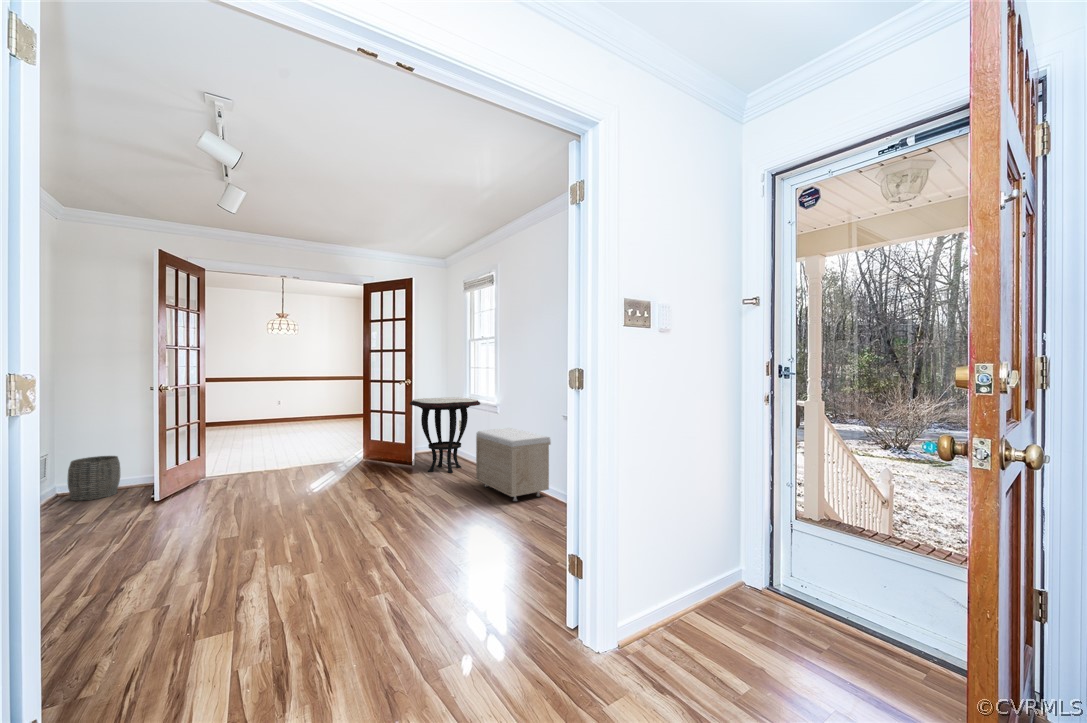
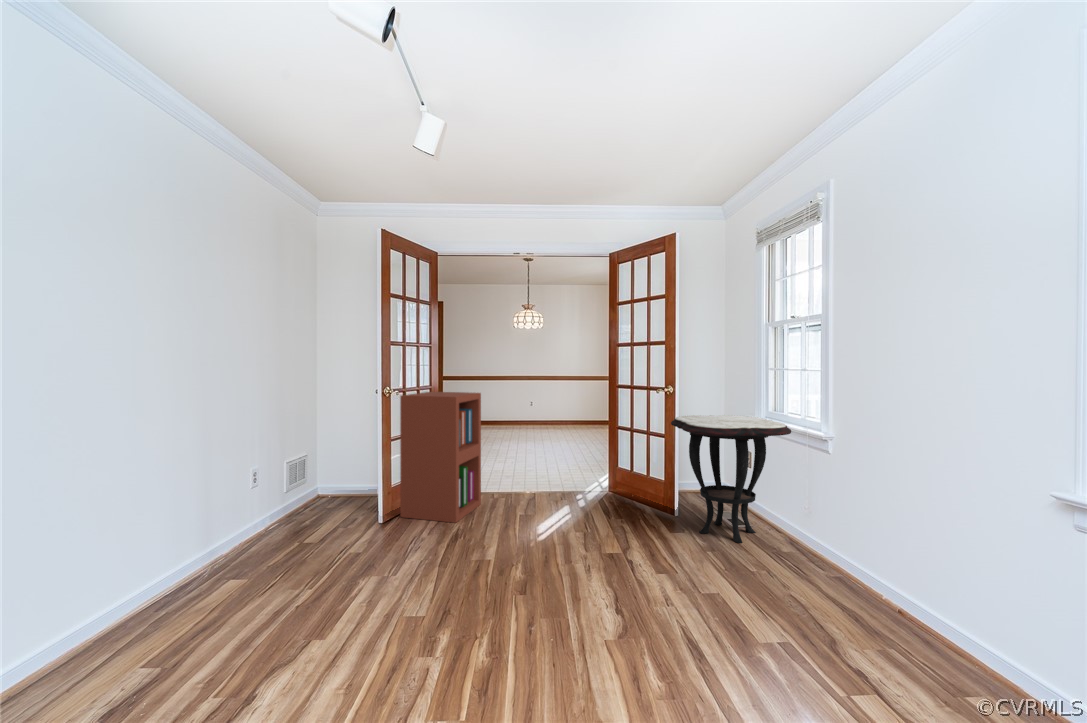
bookshelf: none [175,388,254,496] -> present [400,392,481,523]
storage bench: present [476,428,551,501] -> none [792,486,991,662]
woven basket: present [68,456,120,501] -> none [322,459,364,507]

